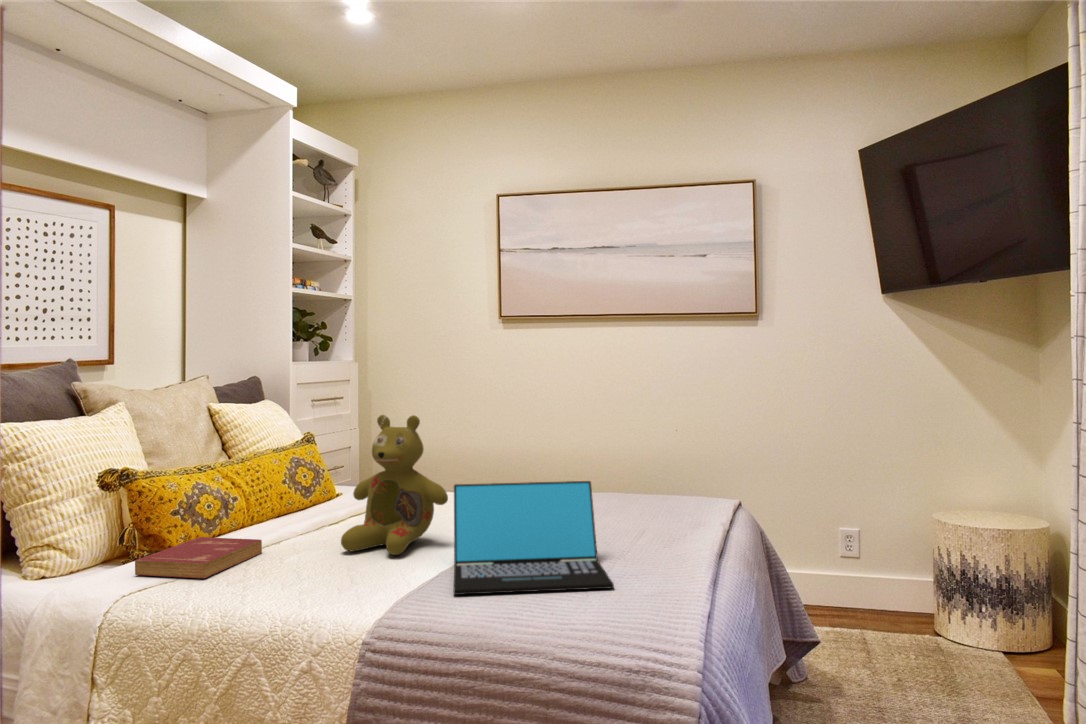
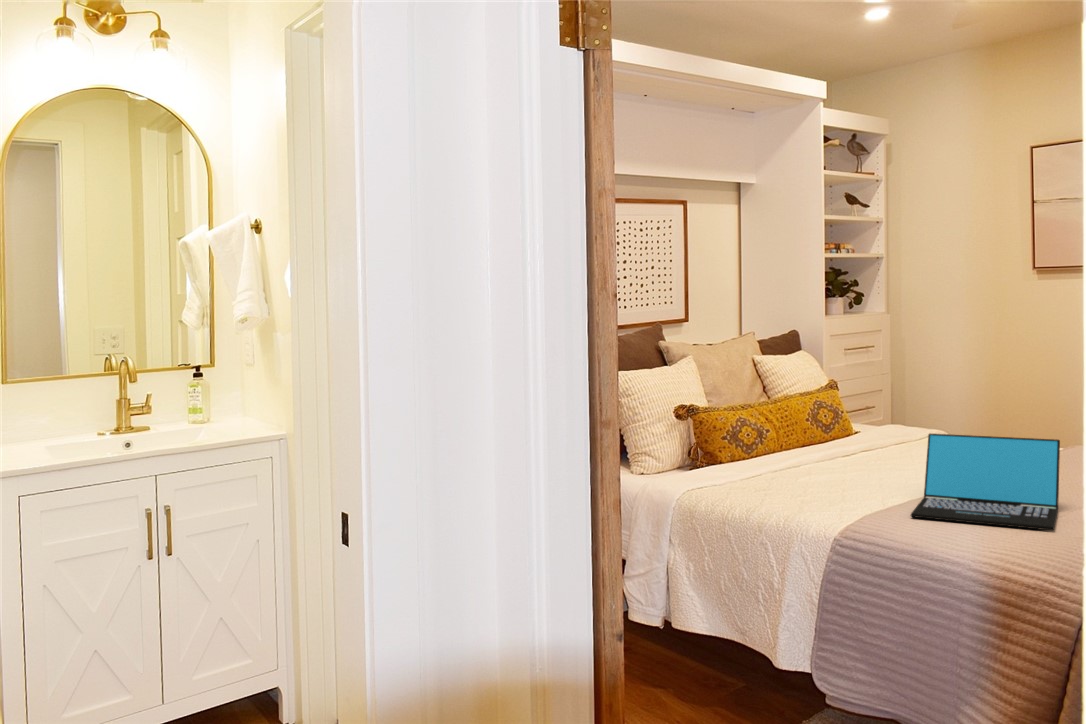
stuffed bear: present [341,415,448,555] -> none [840,373,931,485]
book: present [135,537,262,578] -> none [697,457,783,484]

